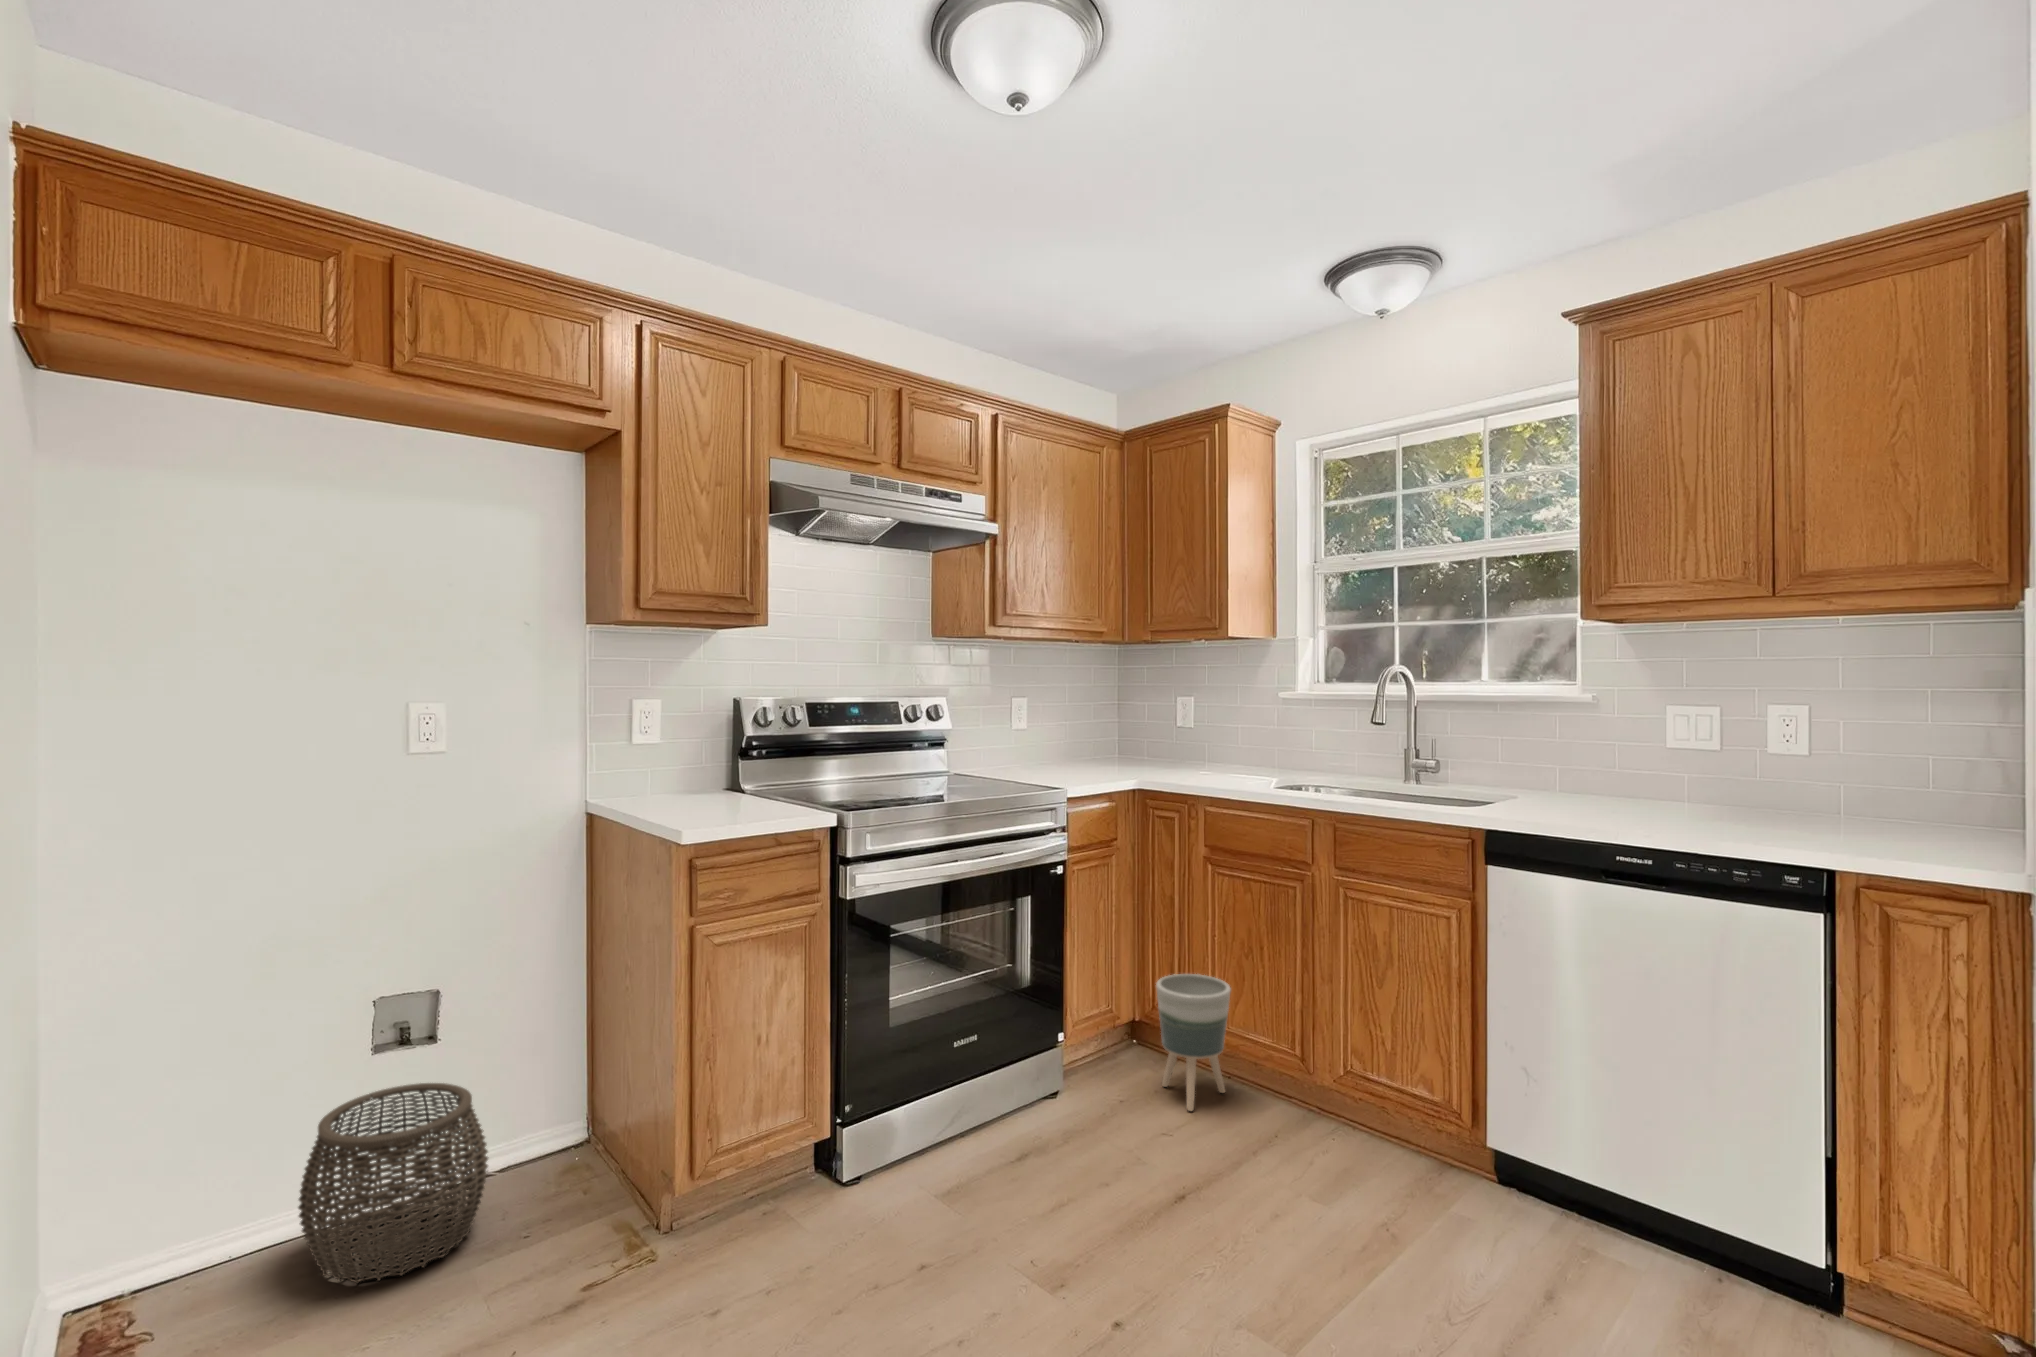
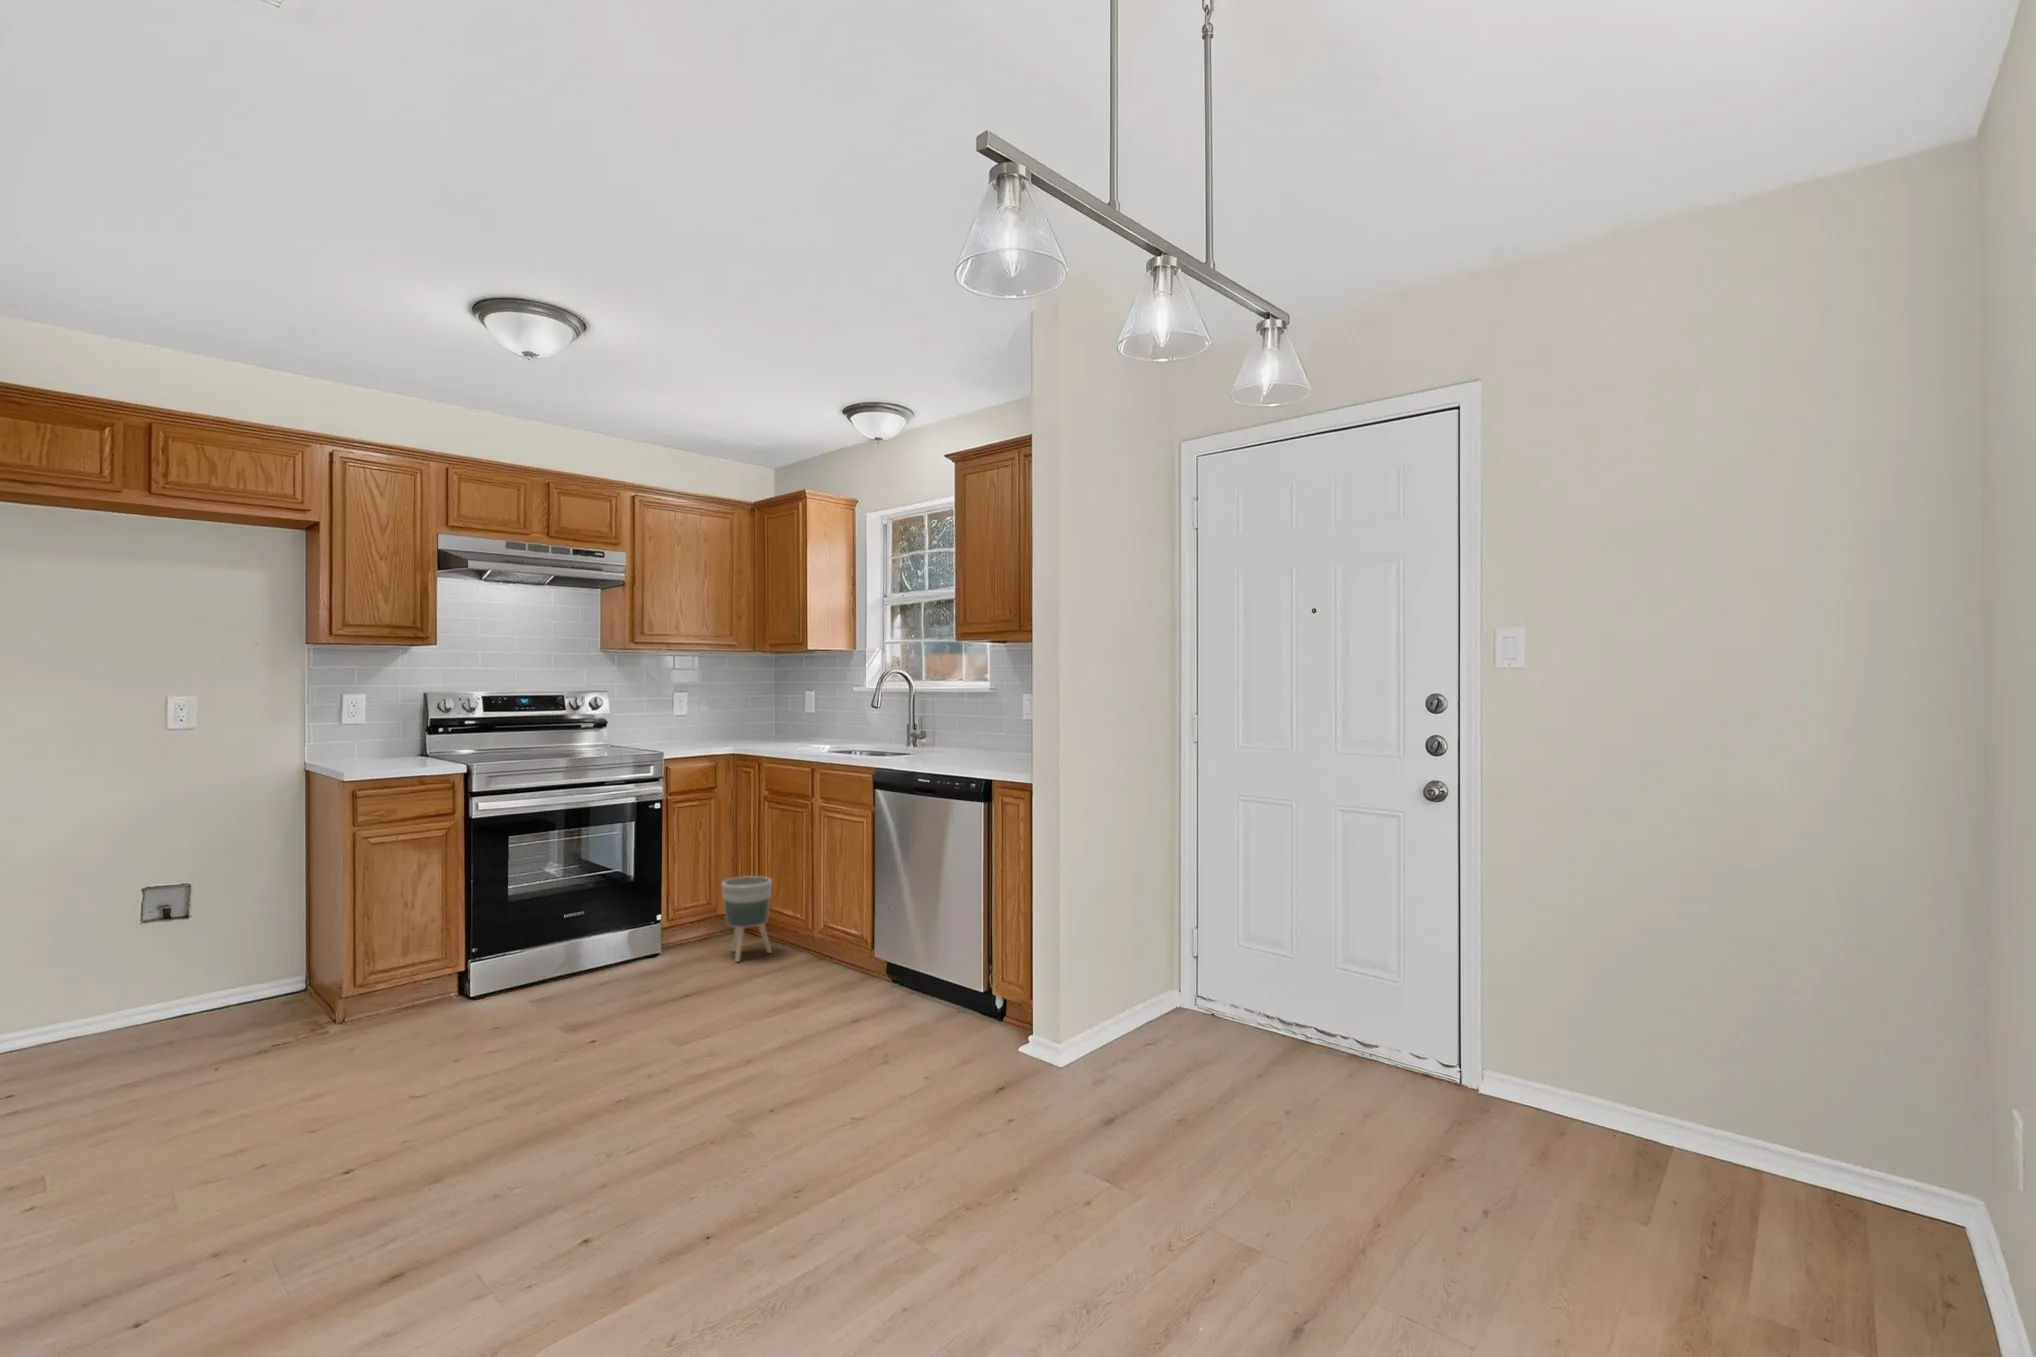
woven basket: present [298,1083,488,1283] -> none [87,939,222,1049]

